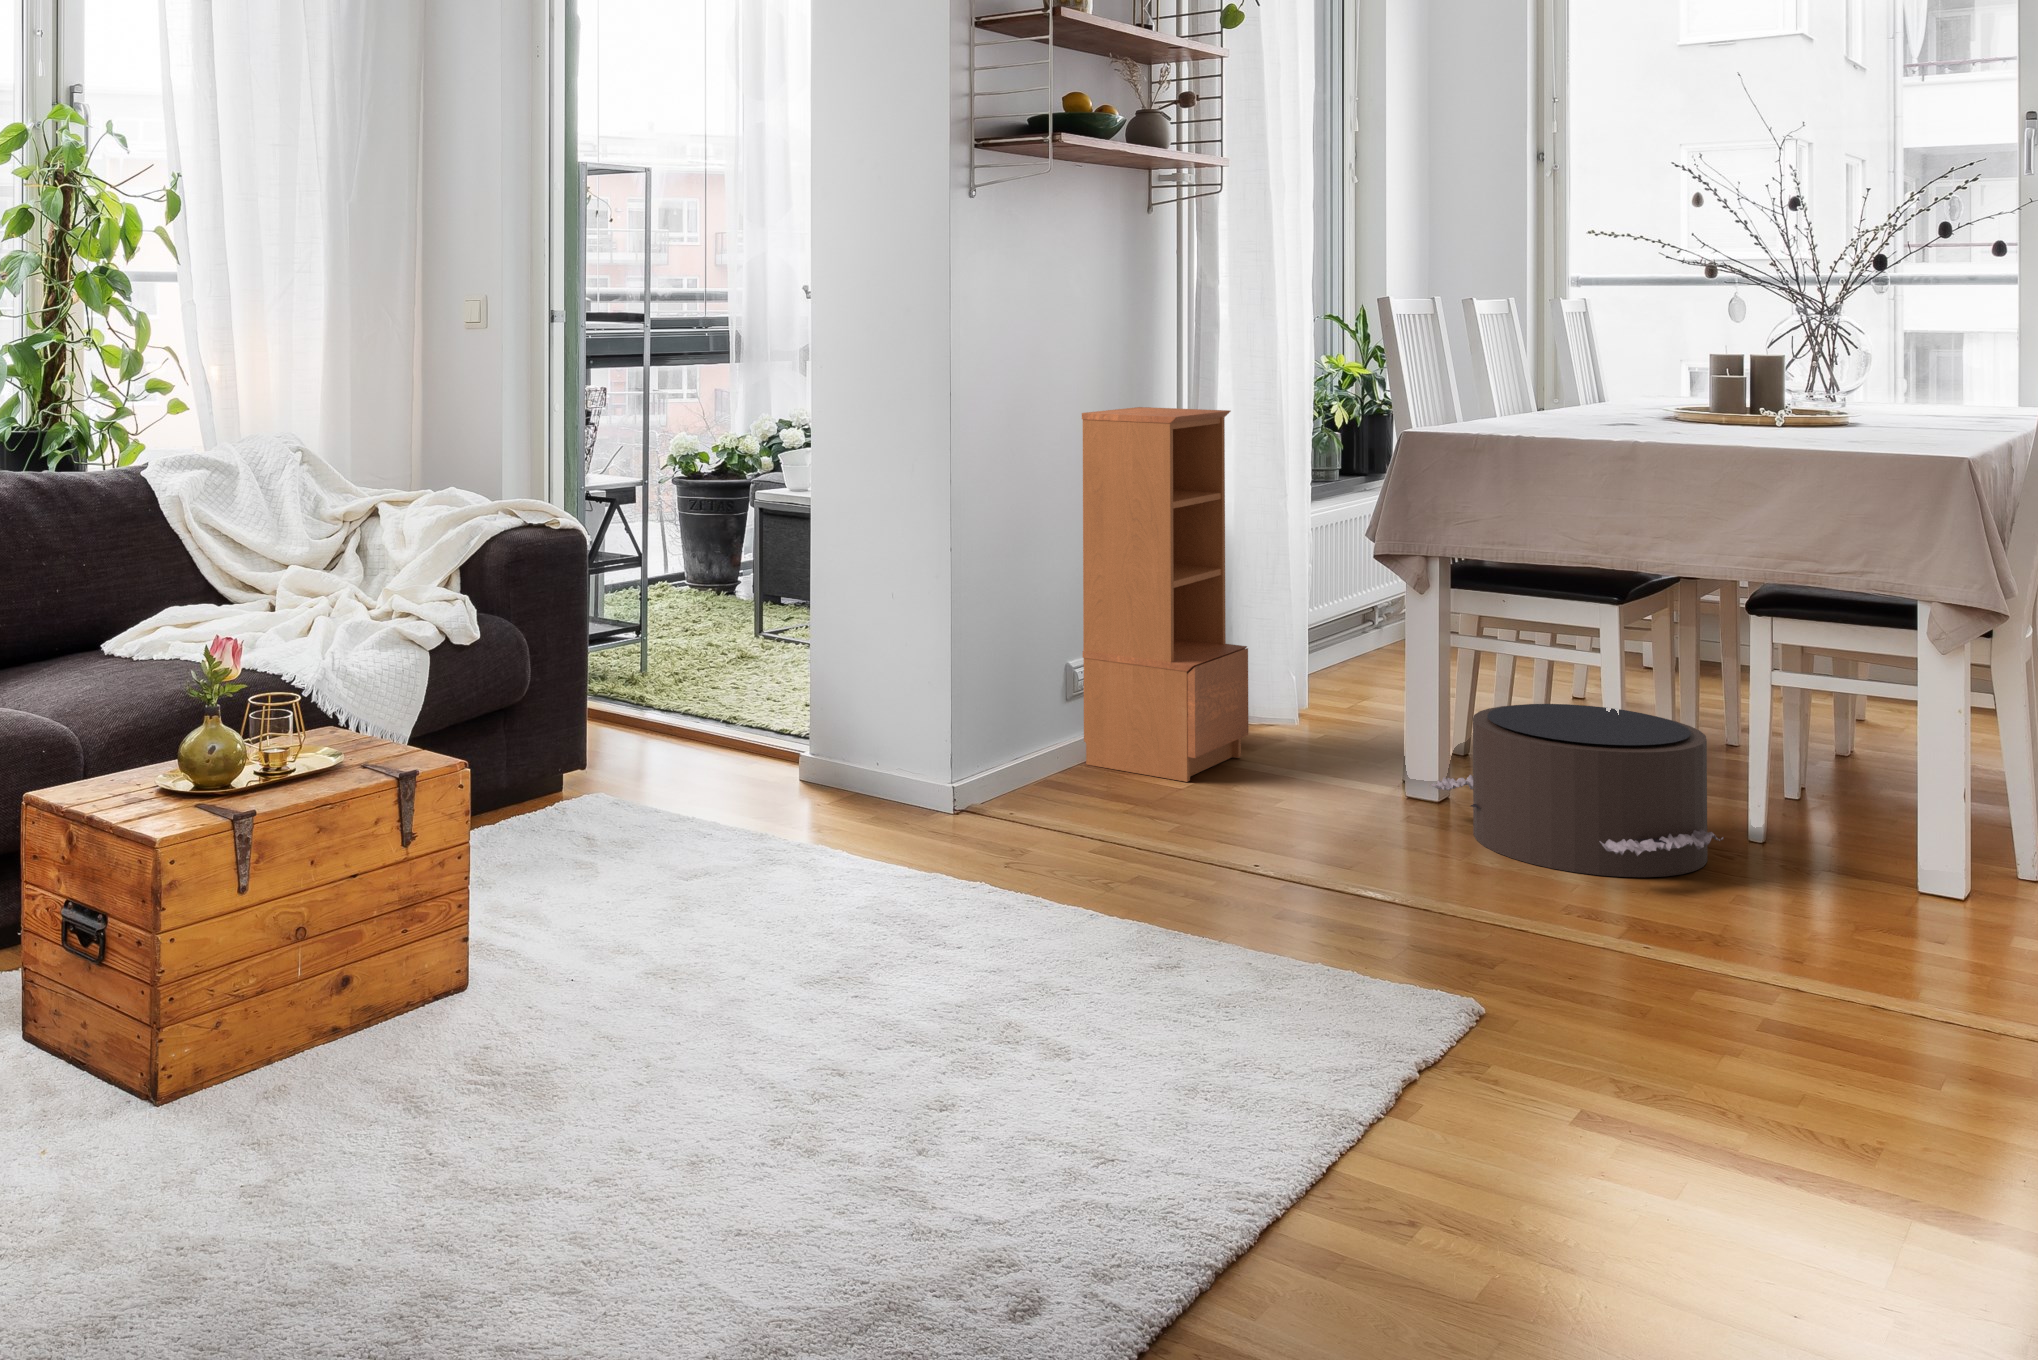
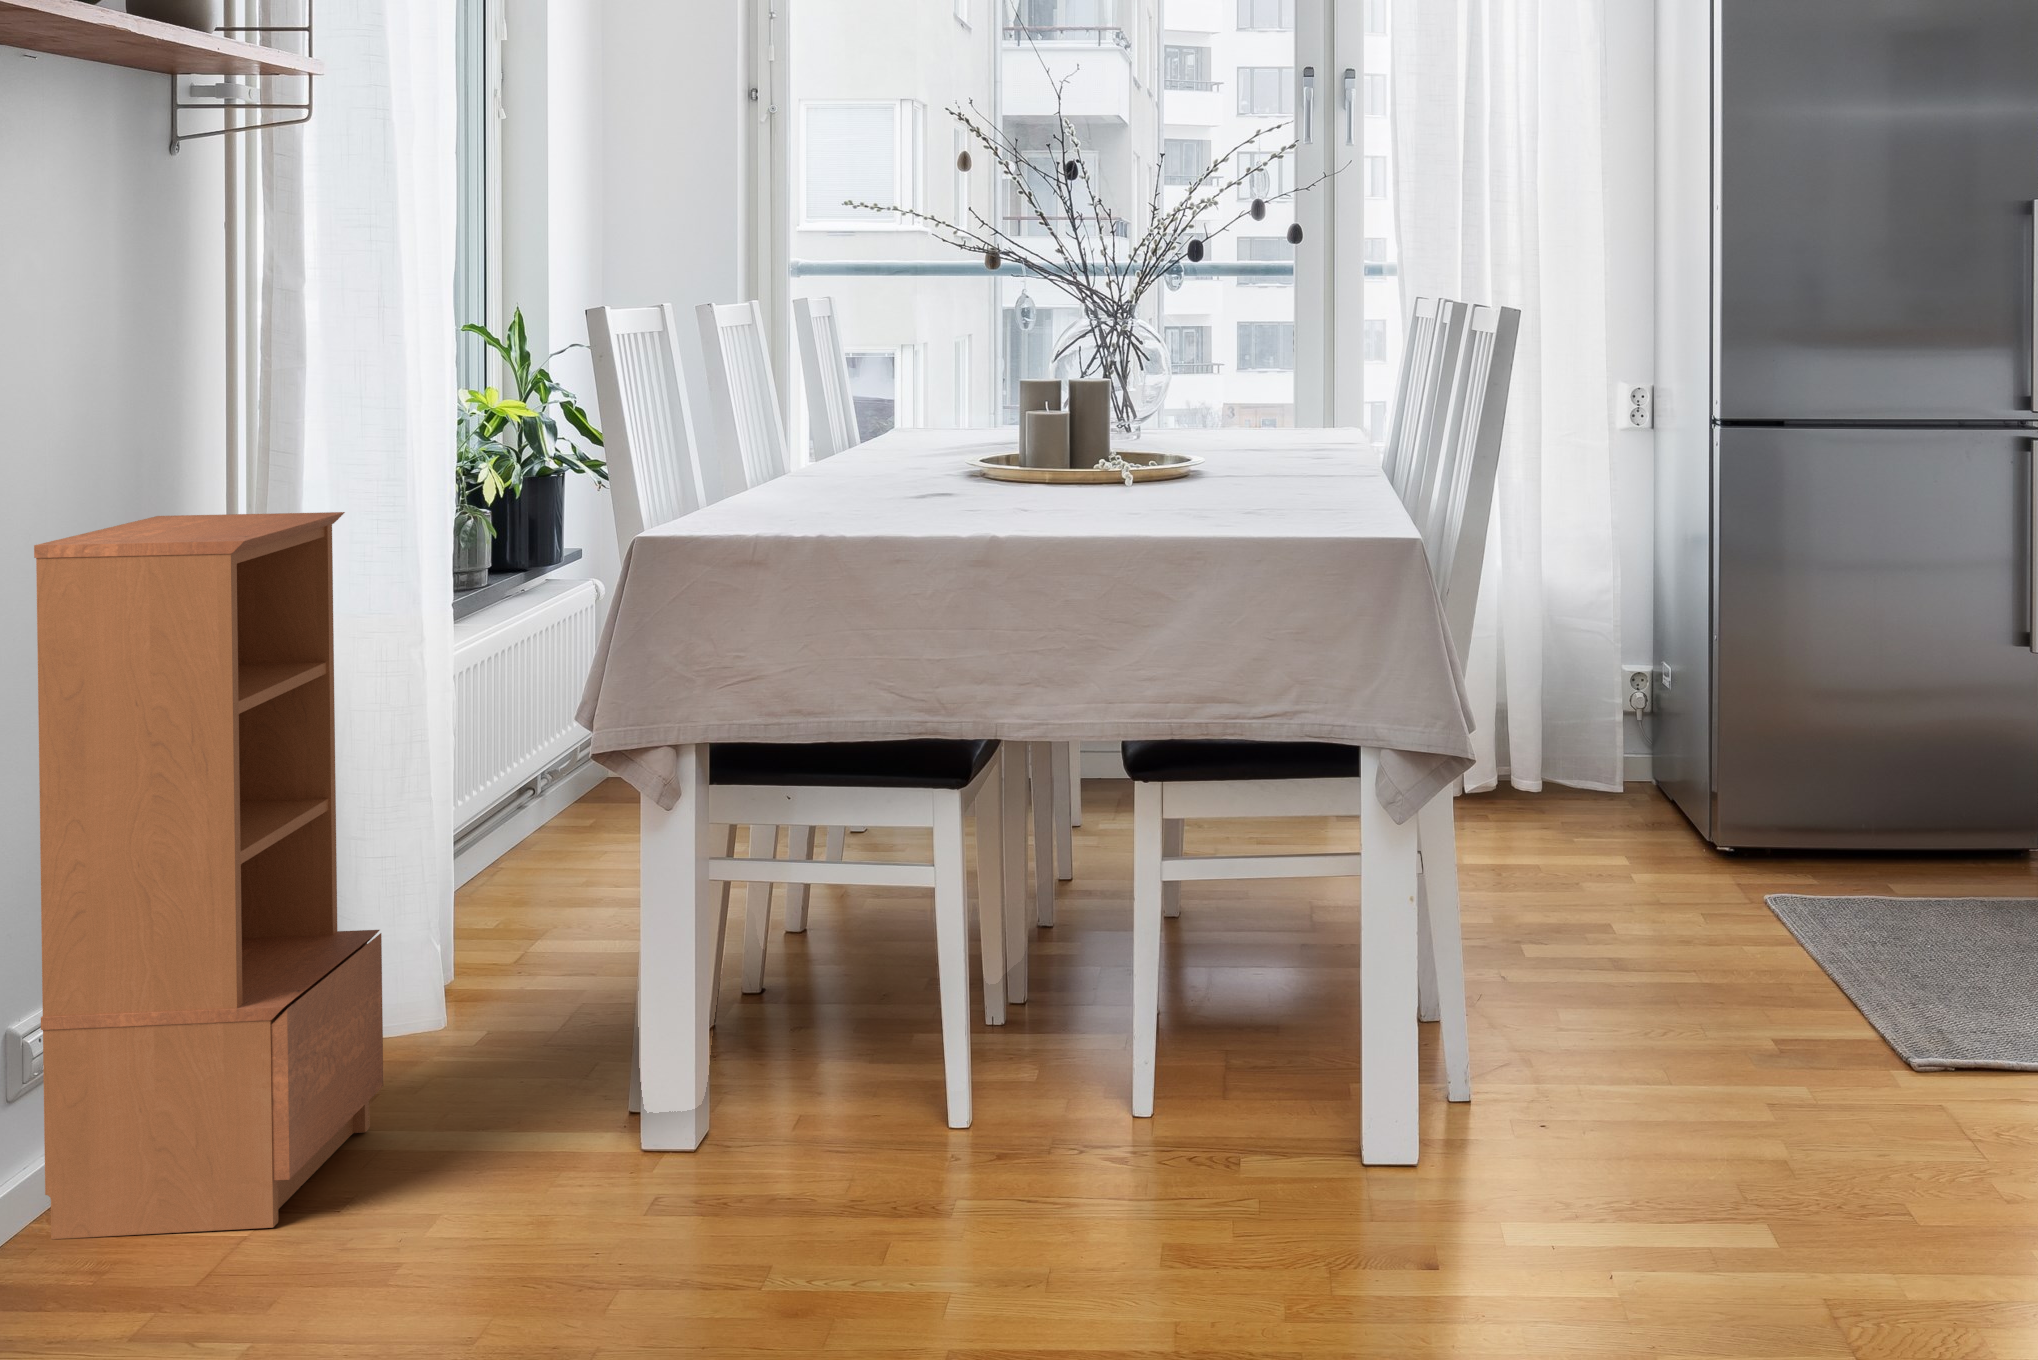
pouf: present [1431,704,1723,877] -> none [725,936,1179,1250]

